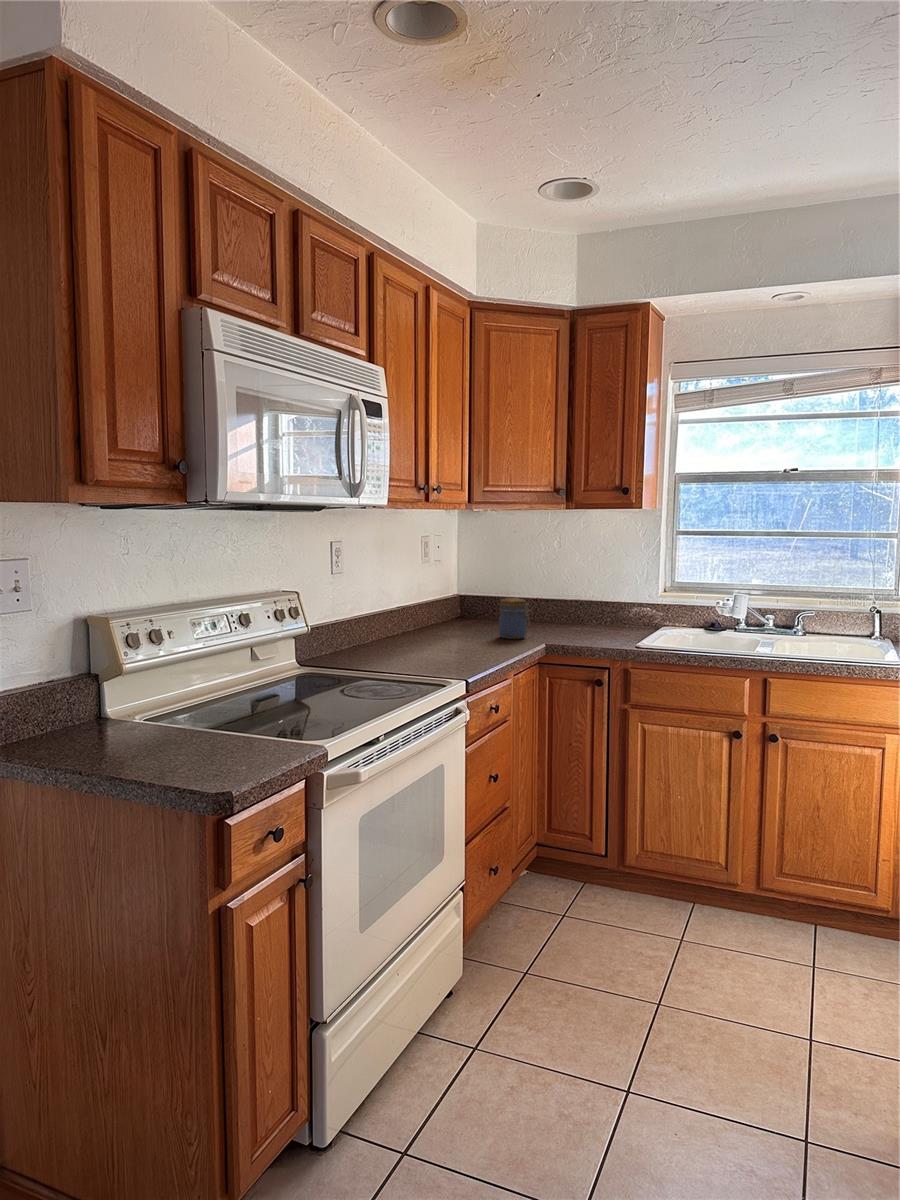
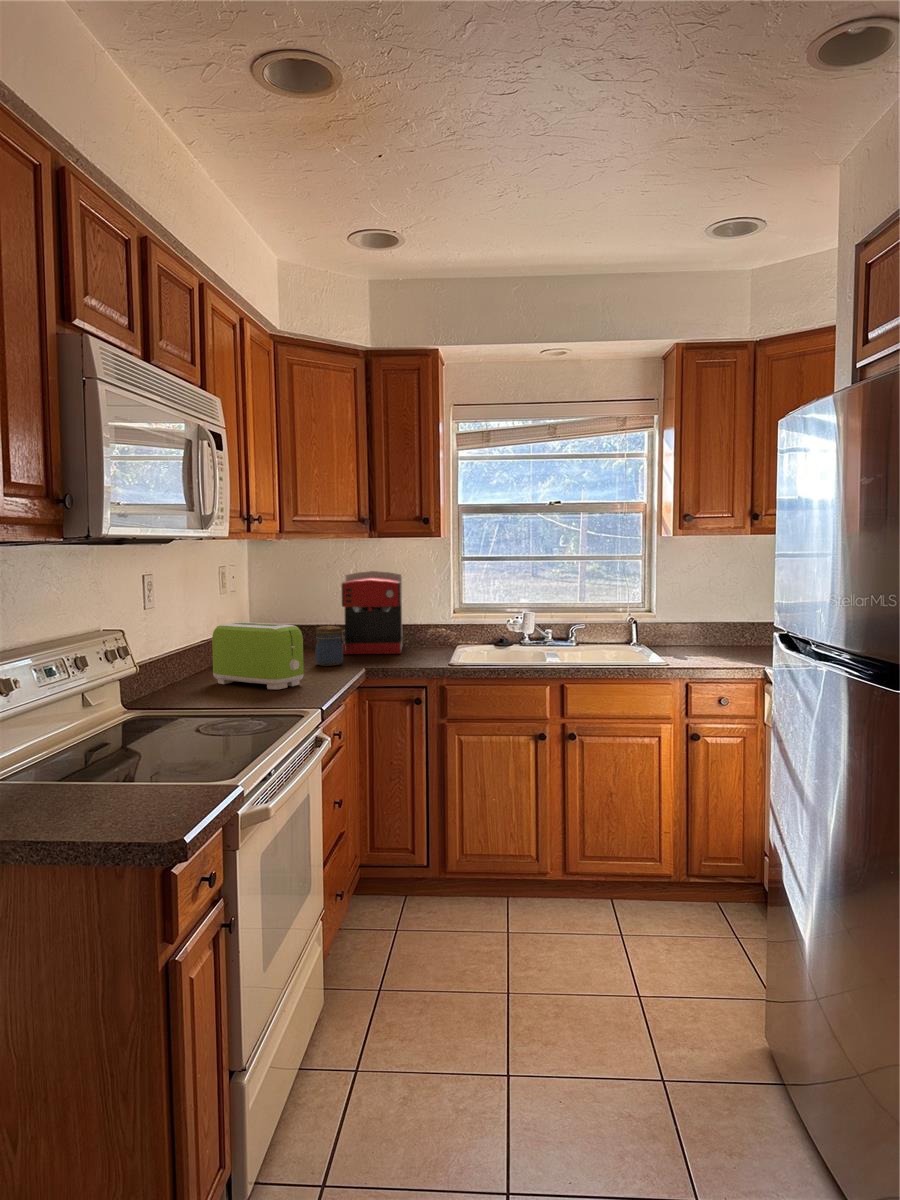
coffee maker: none [535,544,605,631] -> present [342,571,402,654]
toaster: none [389,591,470,658] -> present [212,622,304,689]

